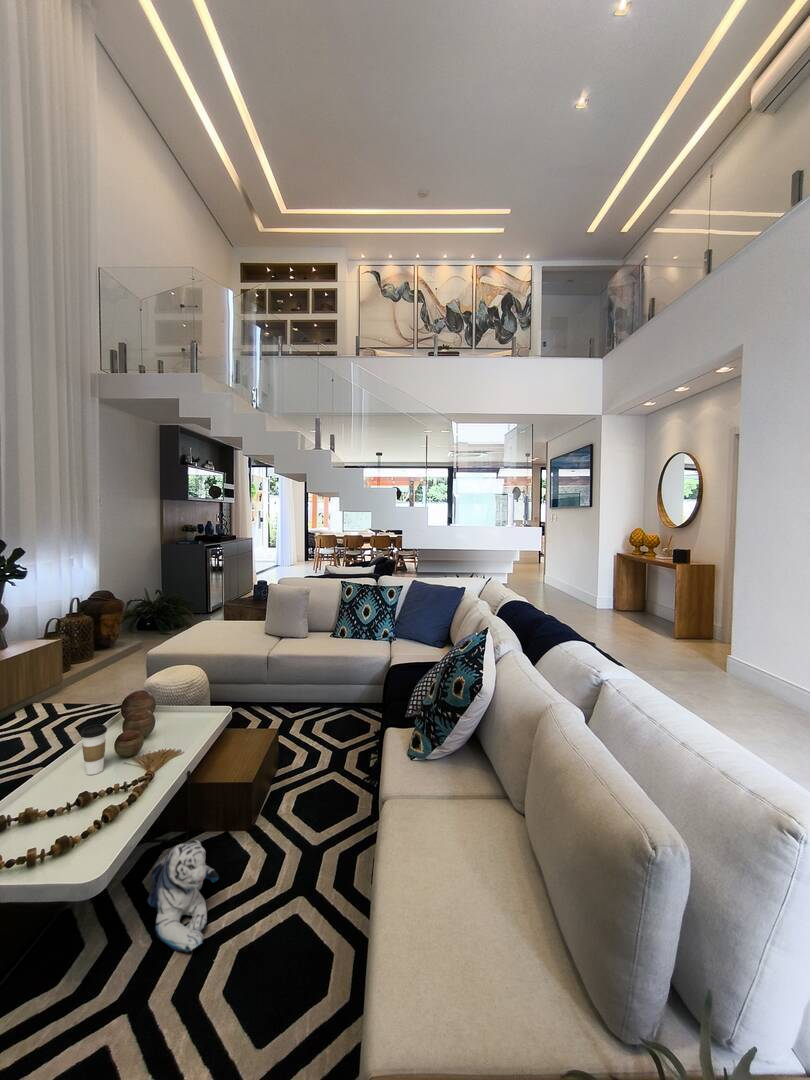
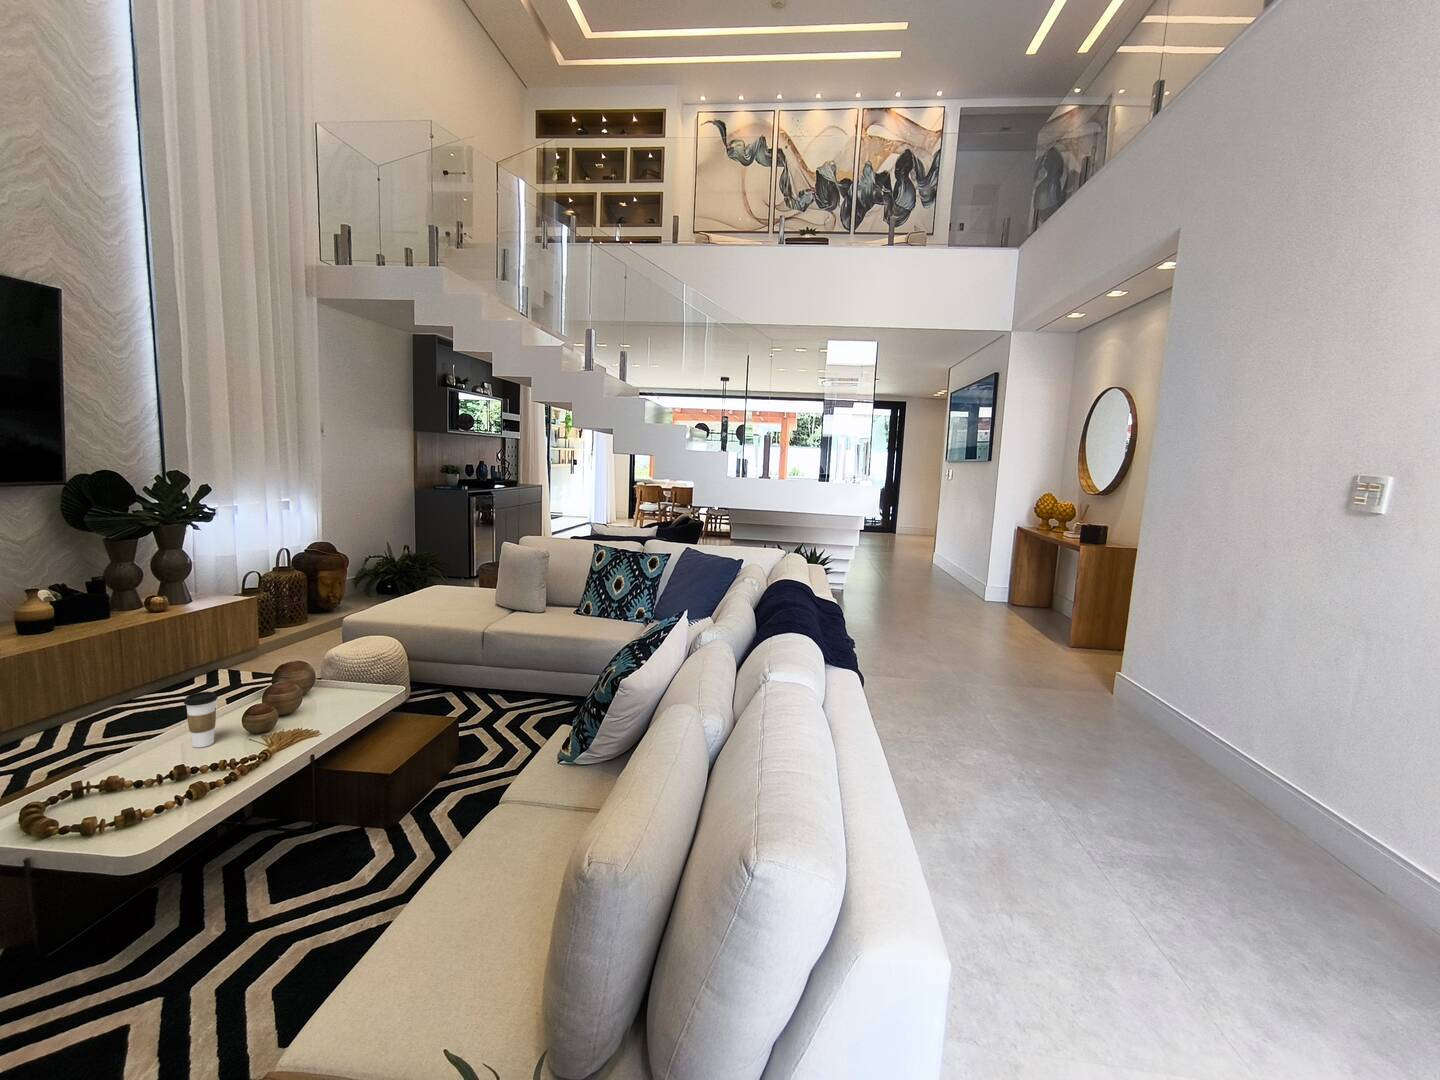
plush toy: present [147,840,219,952] -> none [232,831,327,950]

